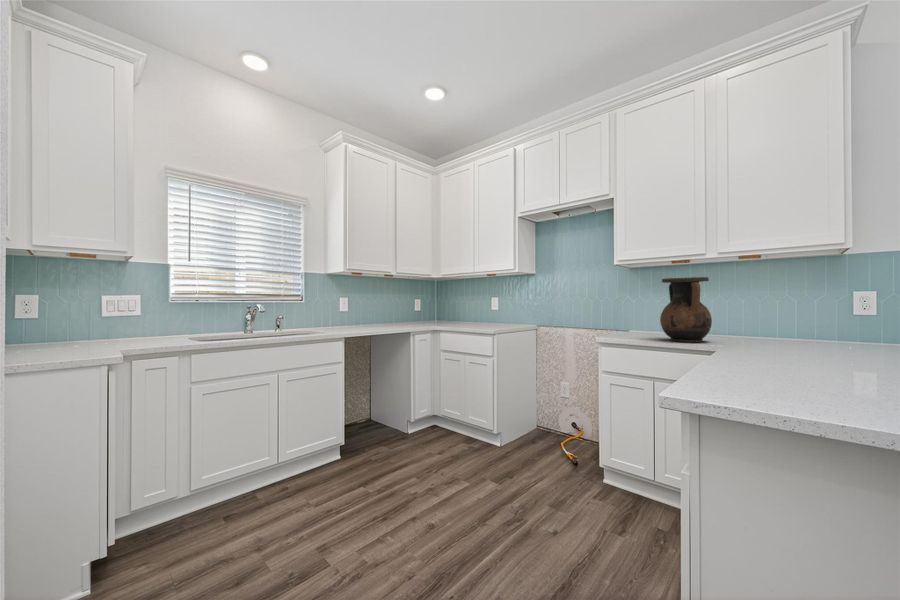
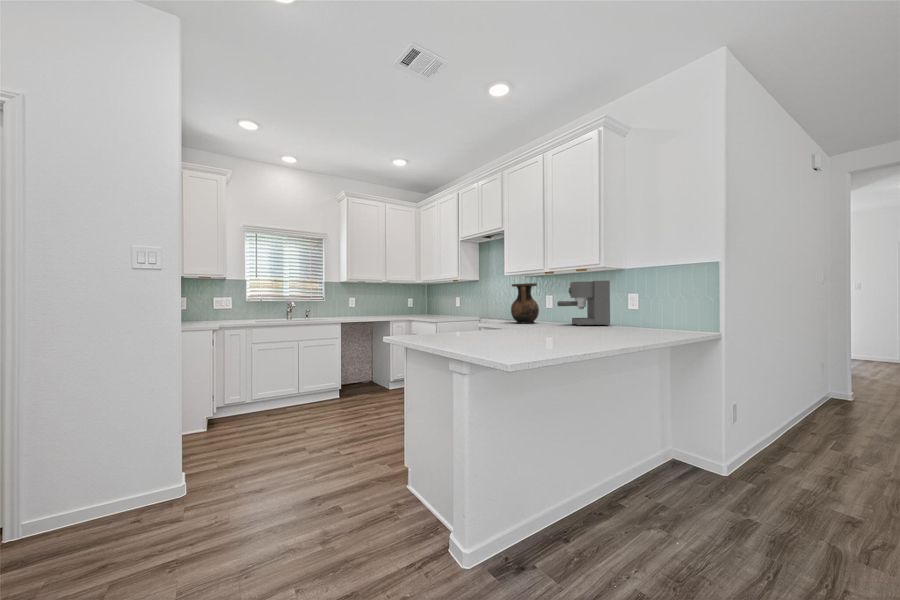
coffee maker: none [774,274,872,349] -> present [557,281,610,326]

